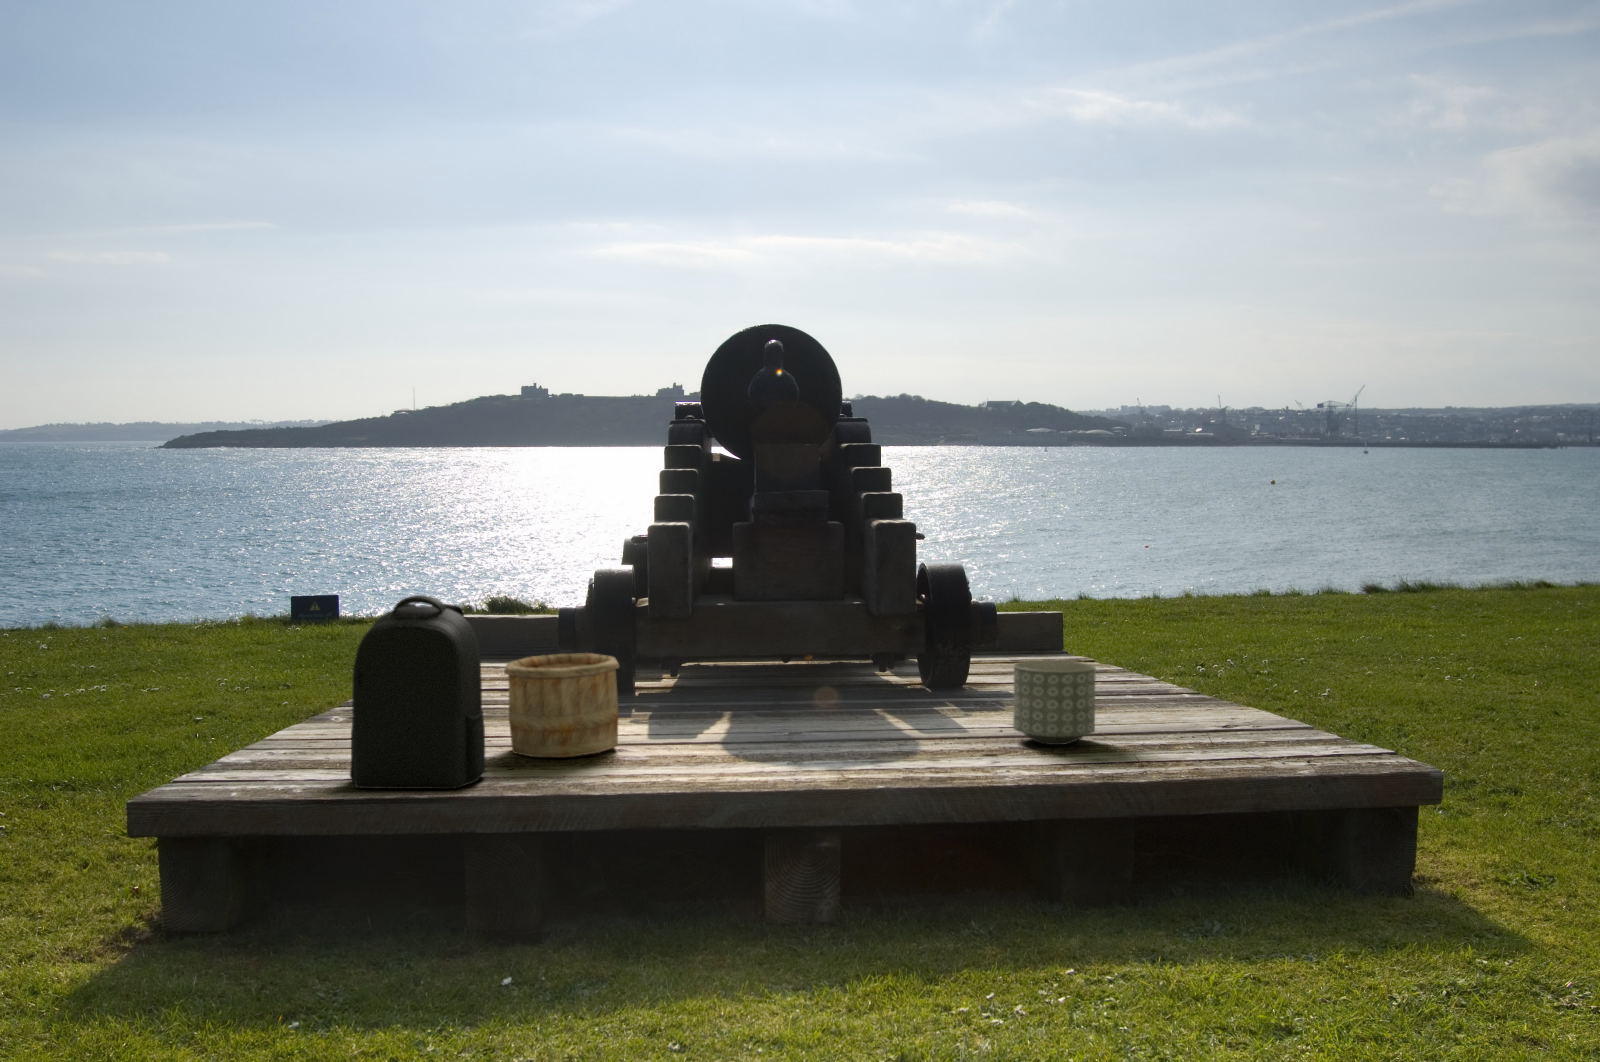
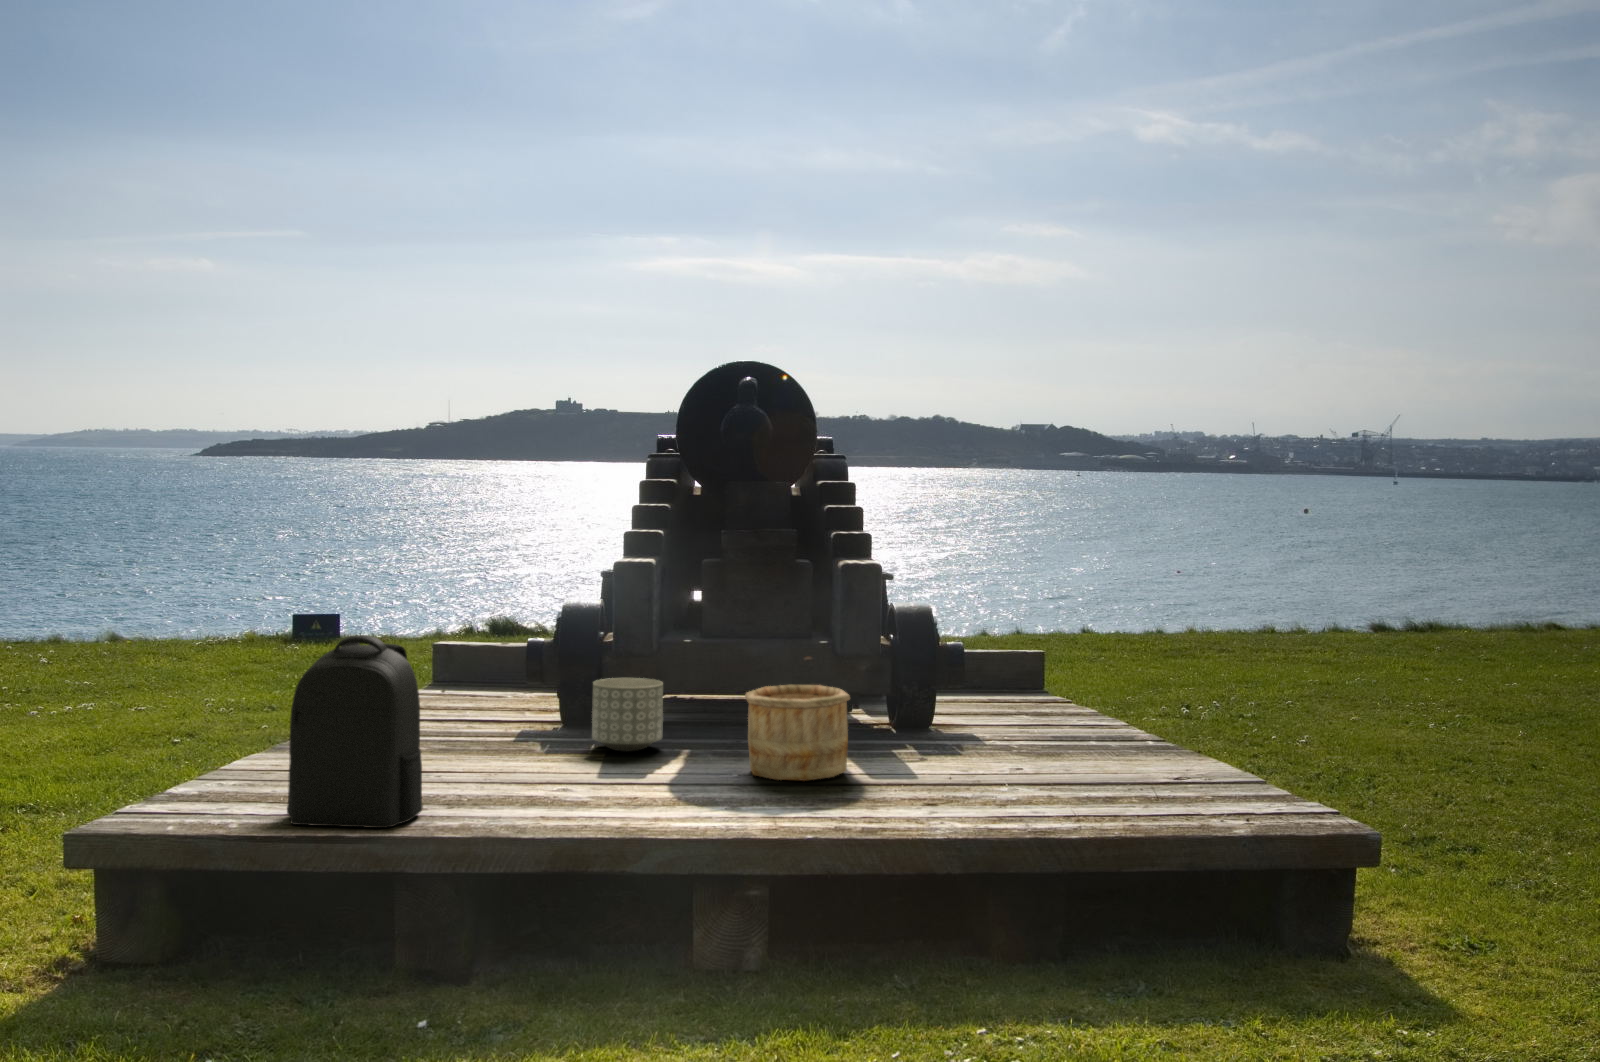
wooden bucket: present [504,653,619,757] -> present [745,685,850,781]
planter: present [1013,660,1096,745] -> present [592,678,663,751]

